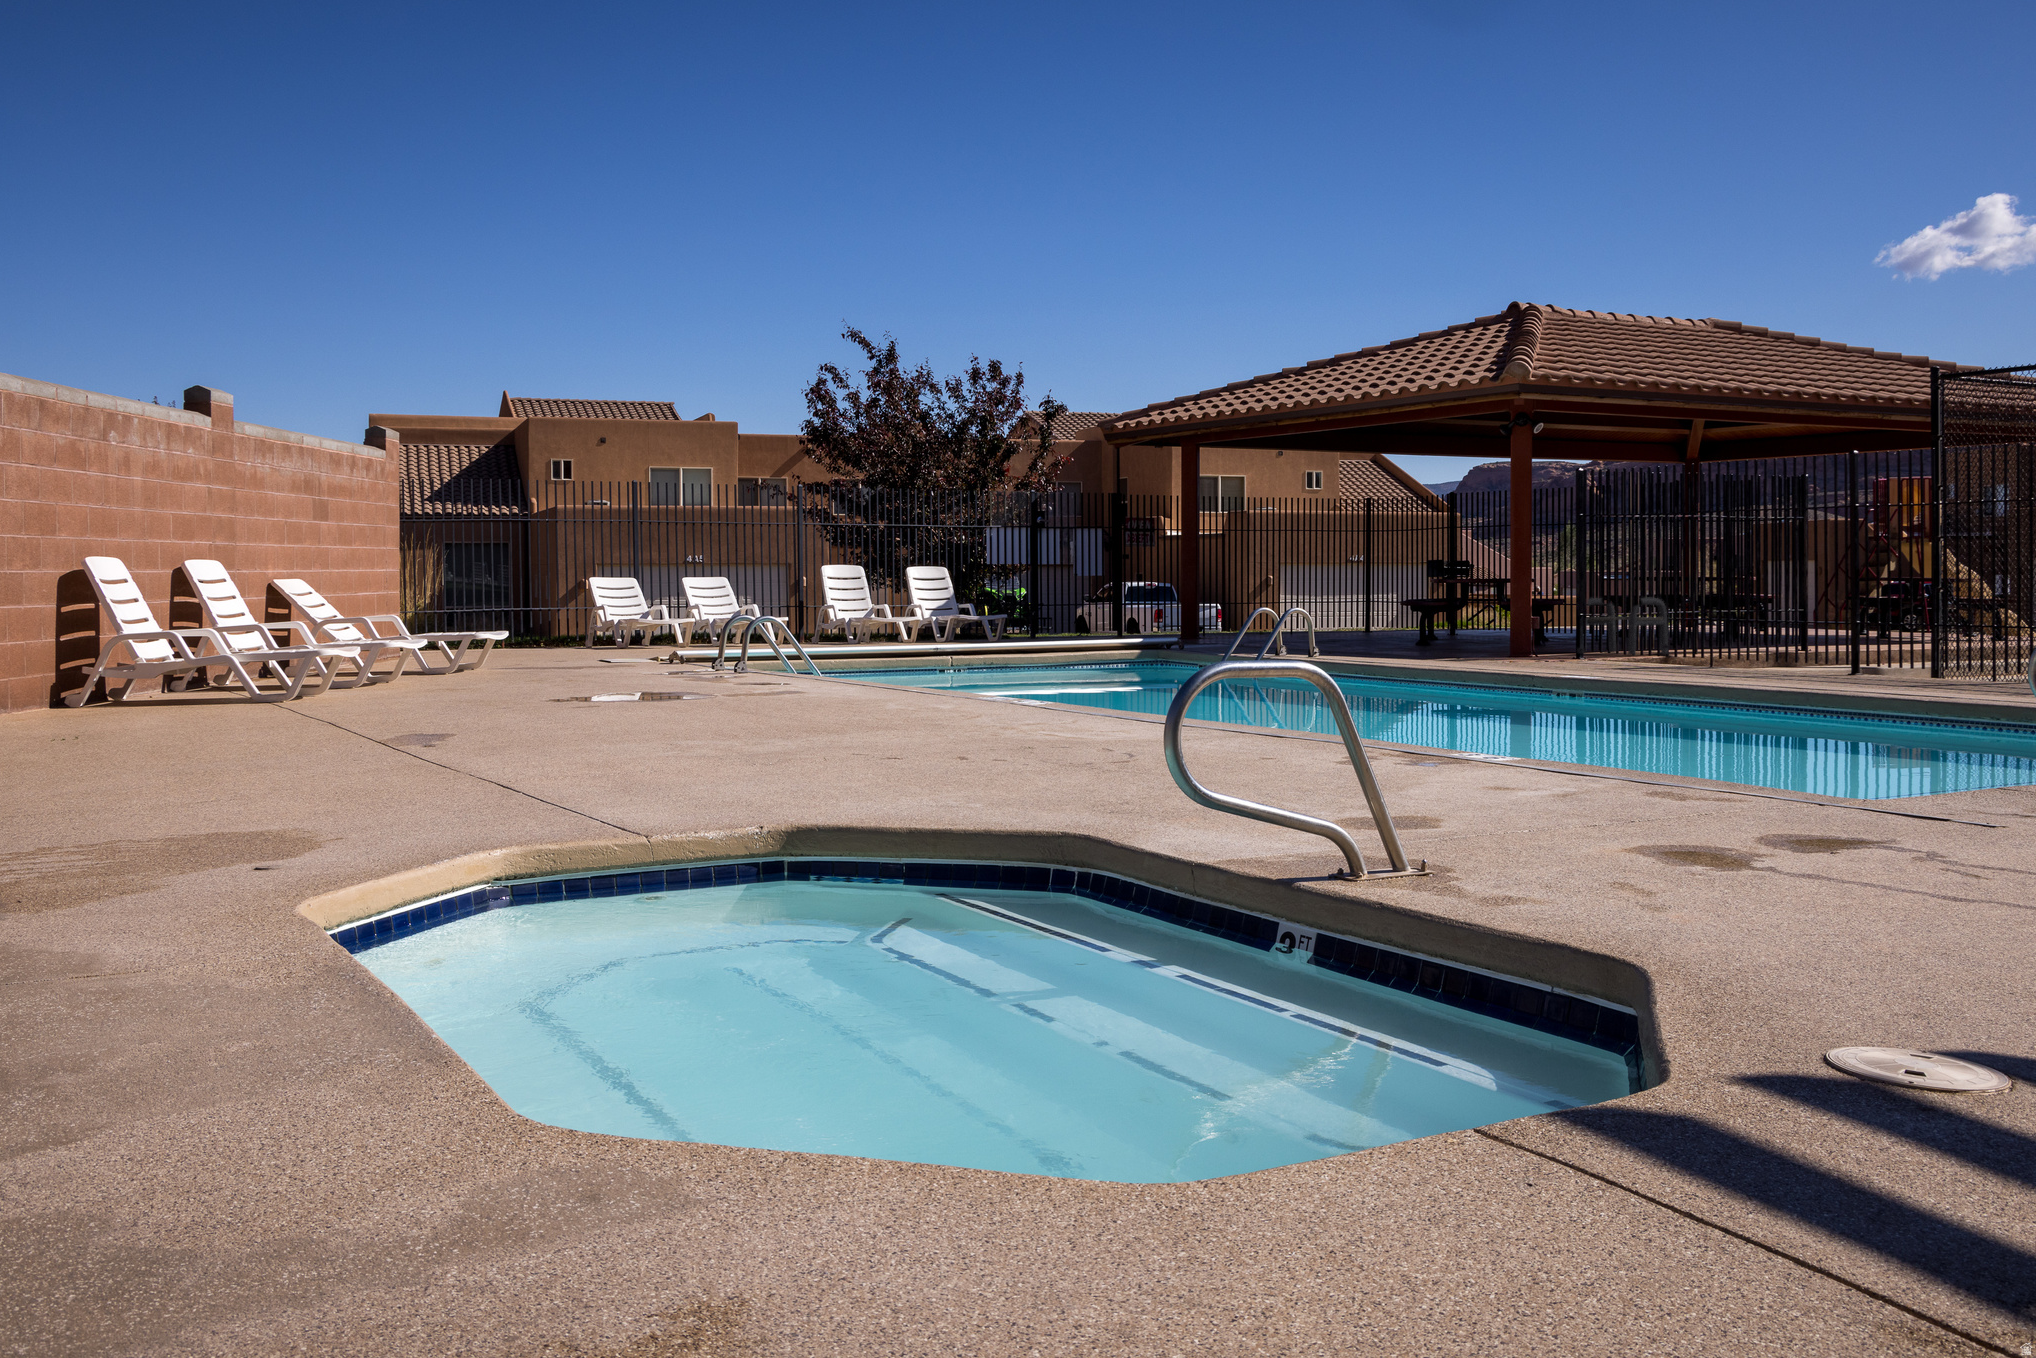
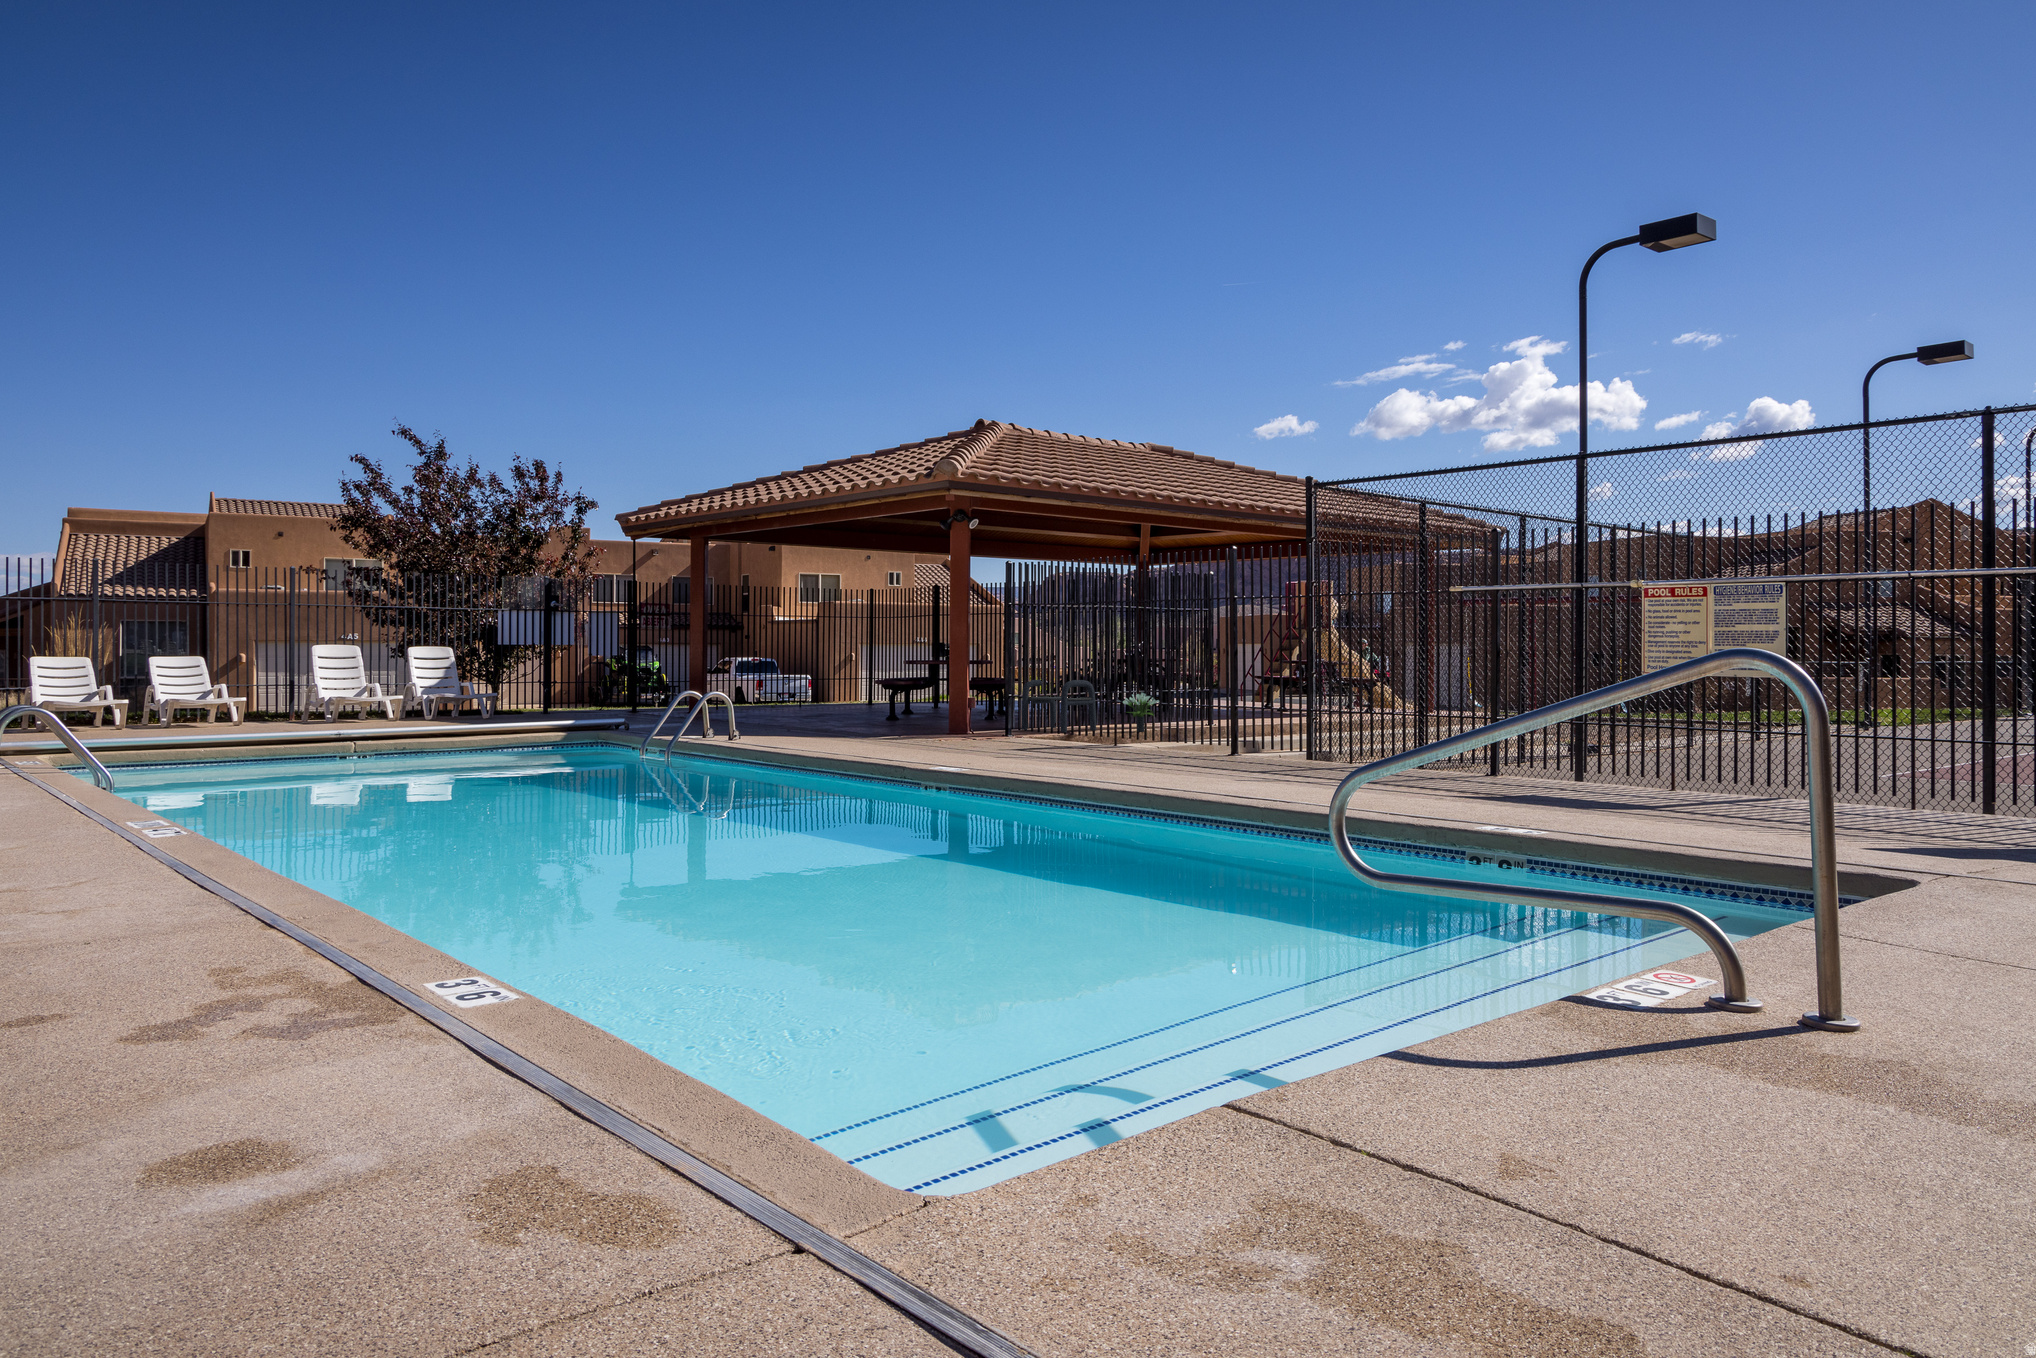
potted plant: none [1701,611,1745,655] -> present [1123,693,1159,732]

